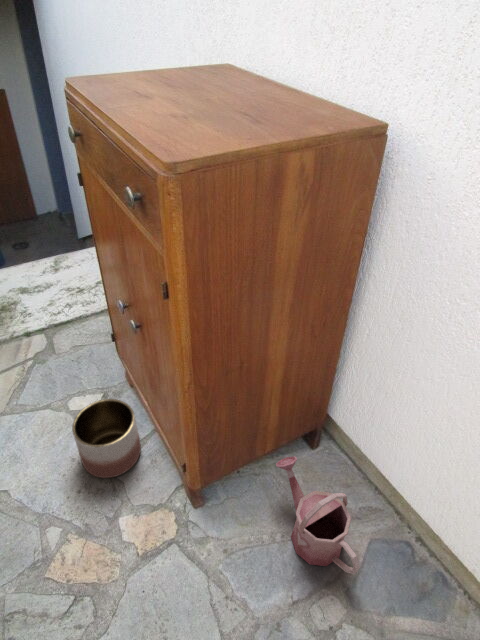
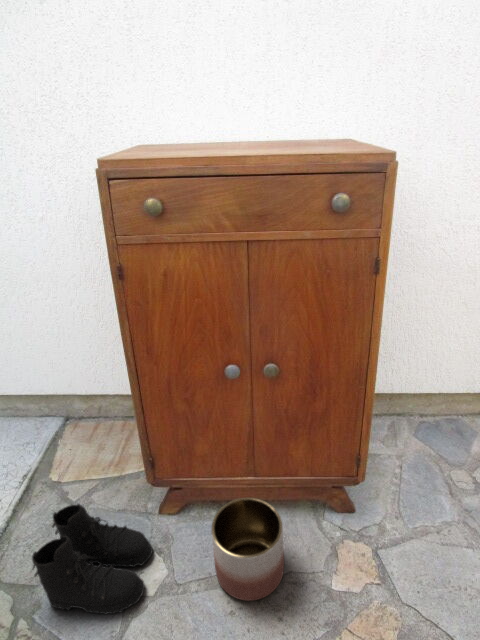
boots: none [33,321,106,404] -> present [32,504,153,614]
watering can: present [276,456,360,574] -> none [352,407,451,476]

